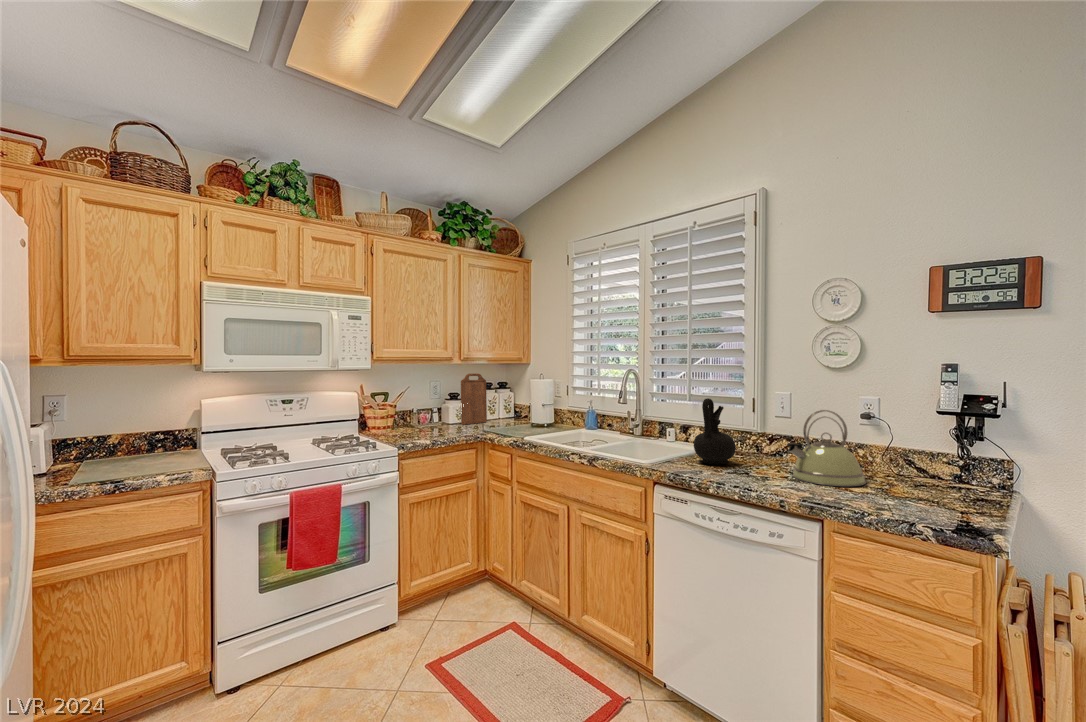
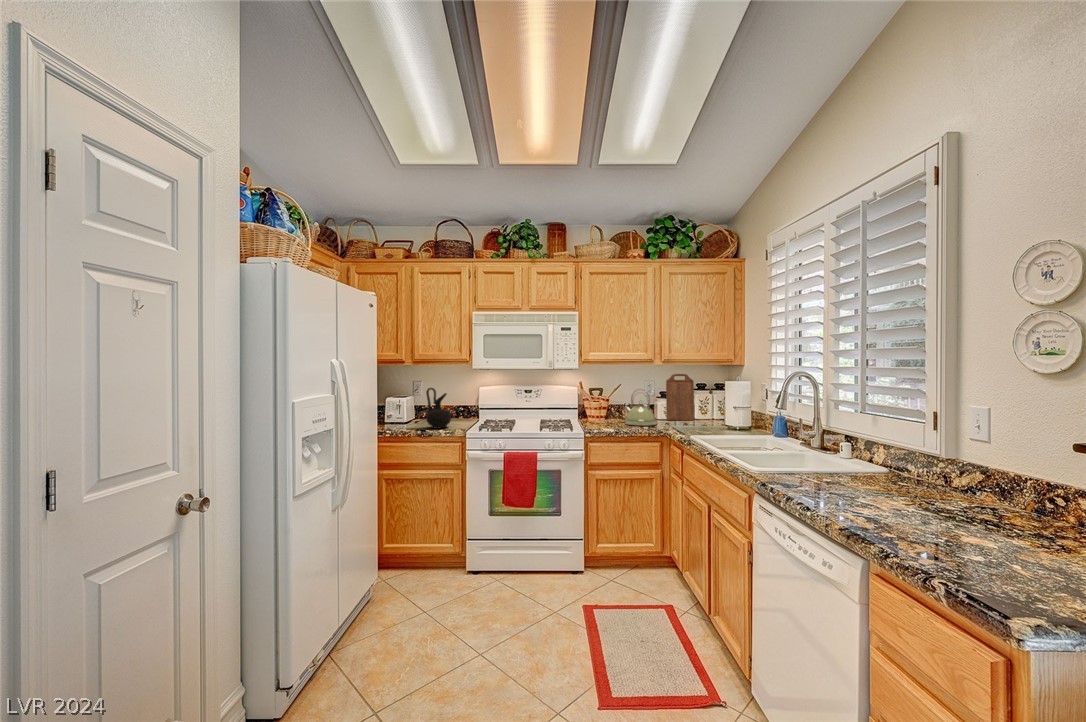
ceramic jug: present [694,398,736,464] -> present [426,388,451,428]
kettle: present [787,410,866,486] -> present [624,390,656,426]

